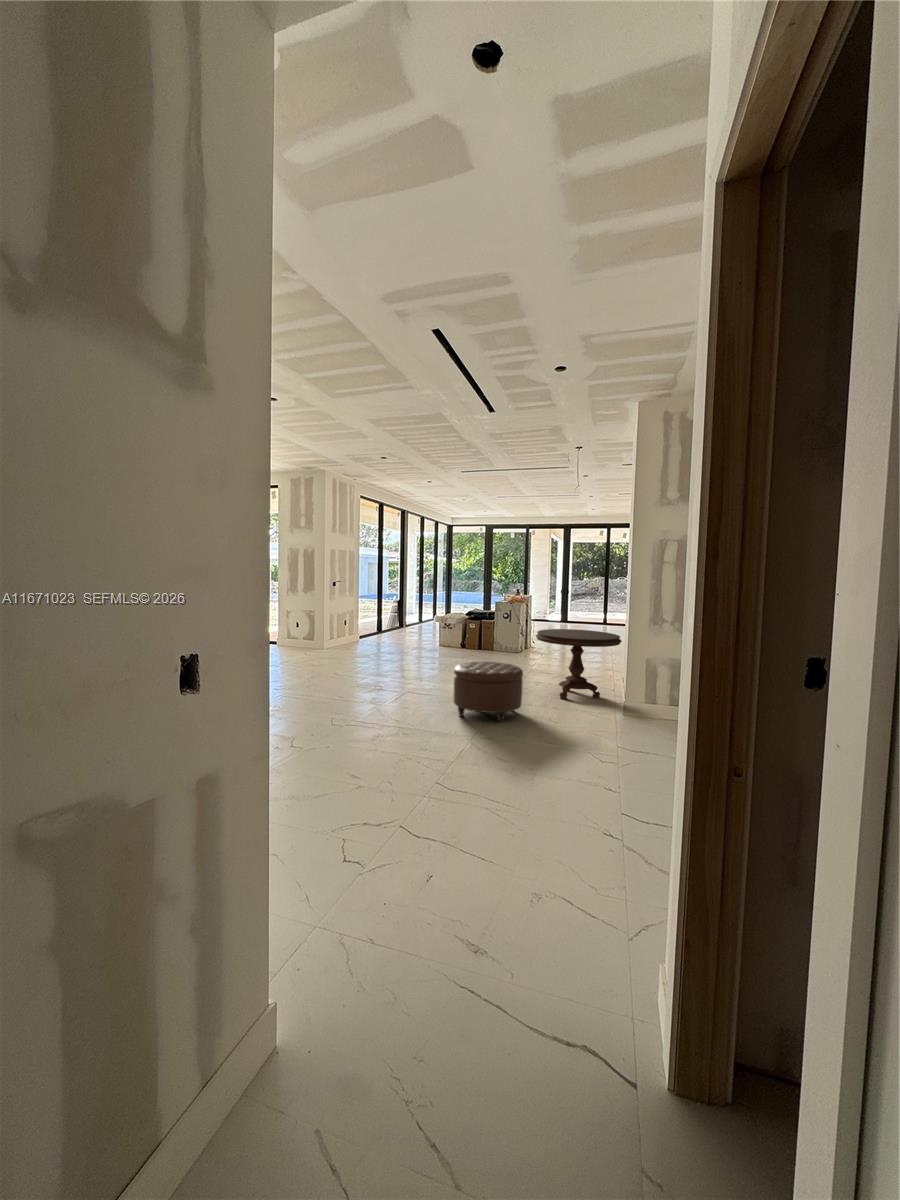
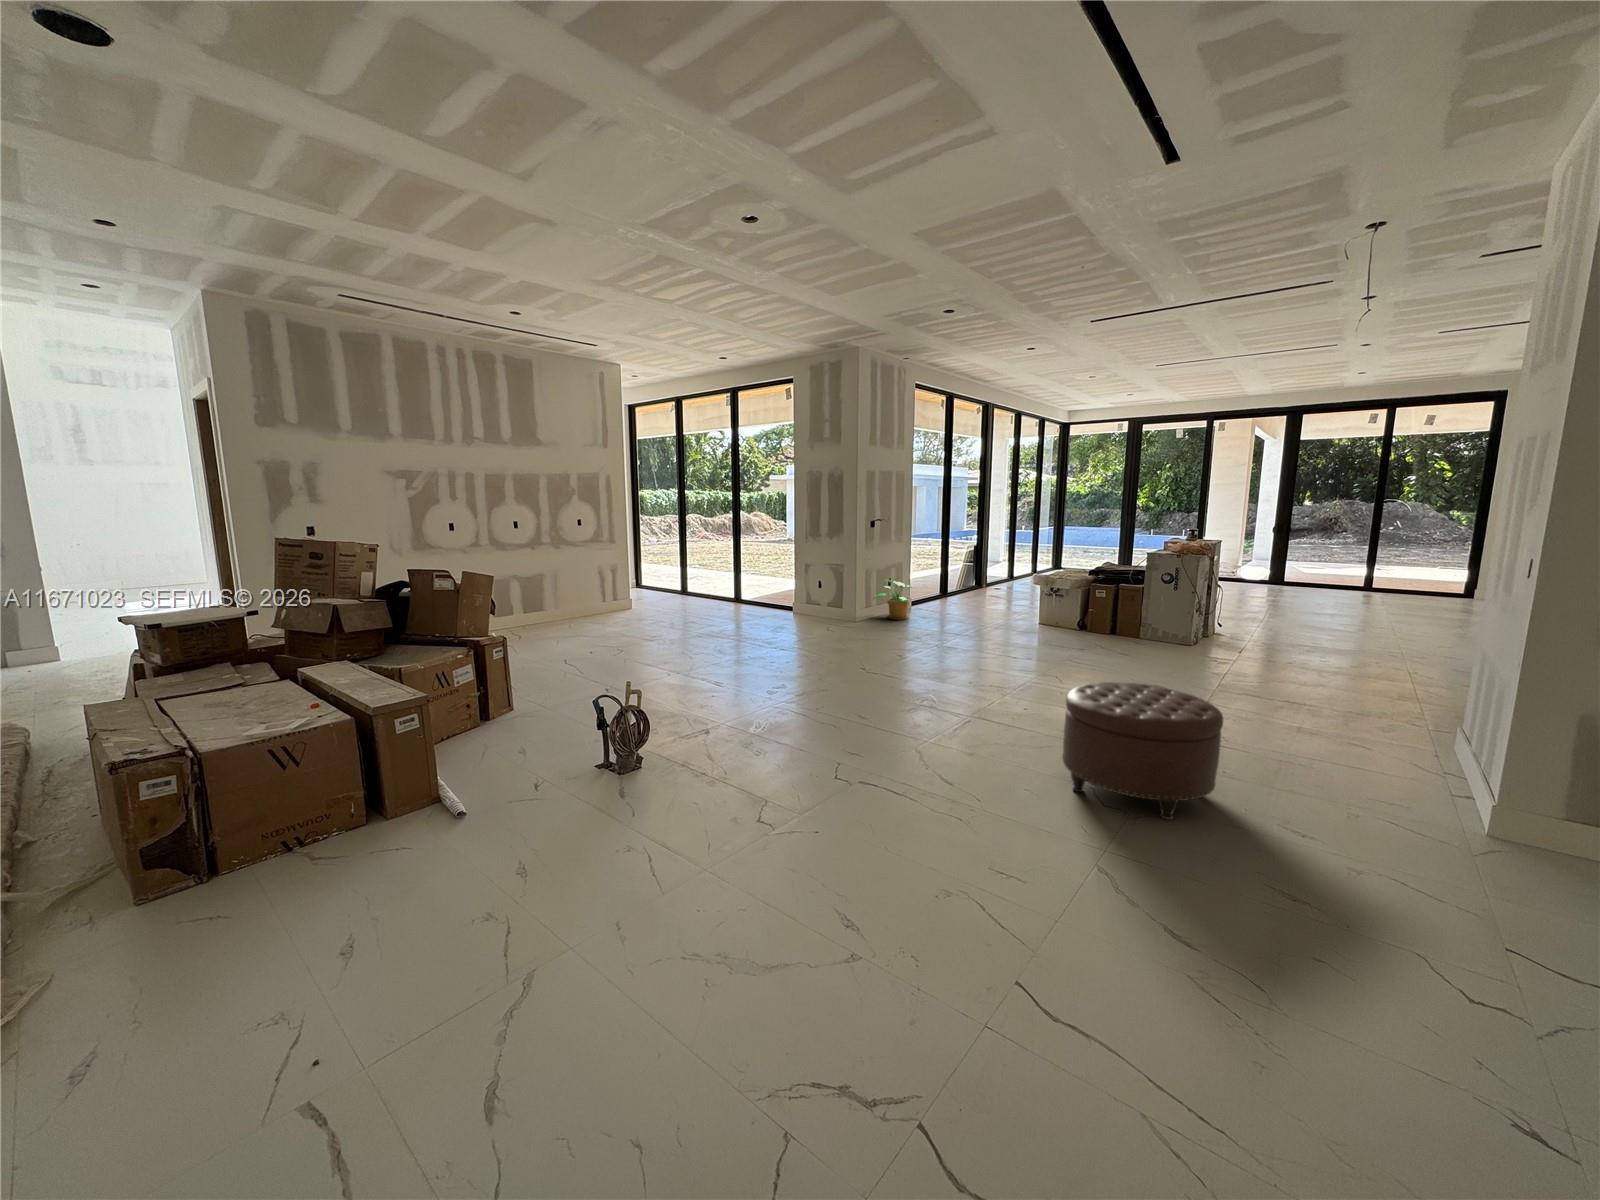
potted plant: none [335,620,363,647] -> present [873,579,913,620]
side table: present [536,629,622,699] -> none [1247,617,1483,774]

